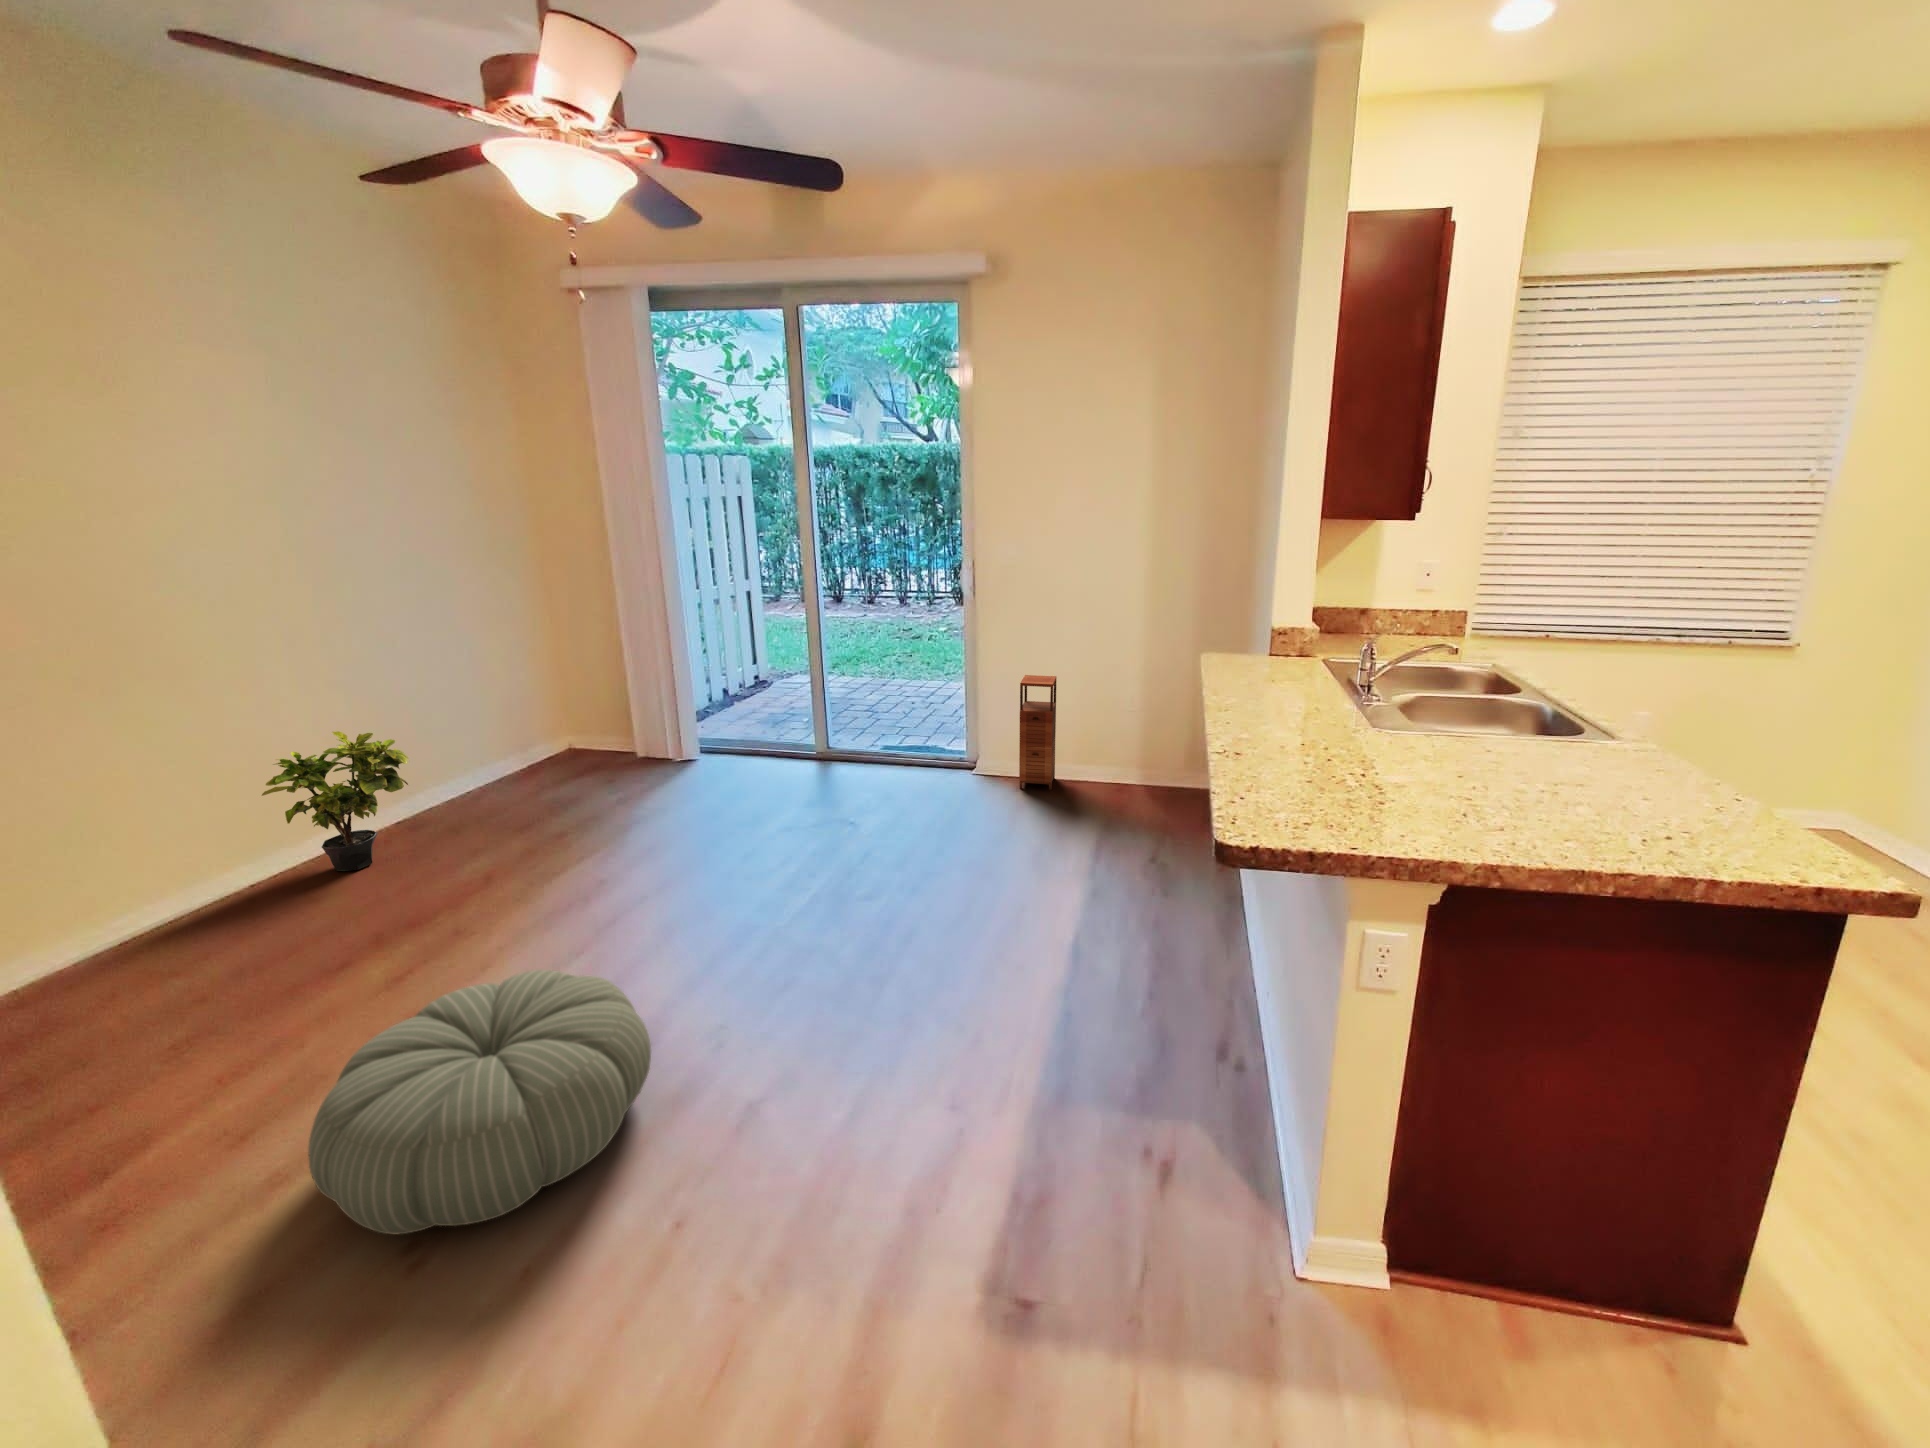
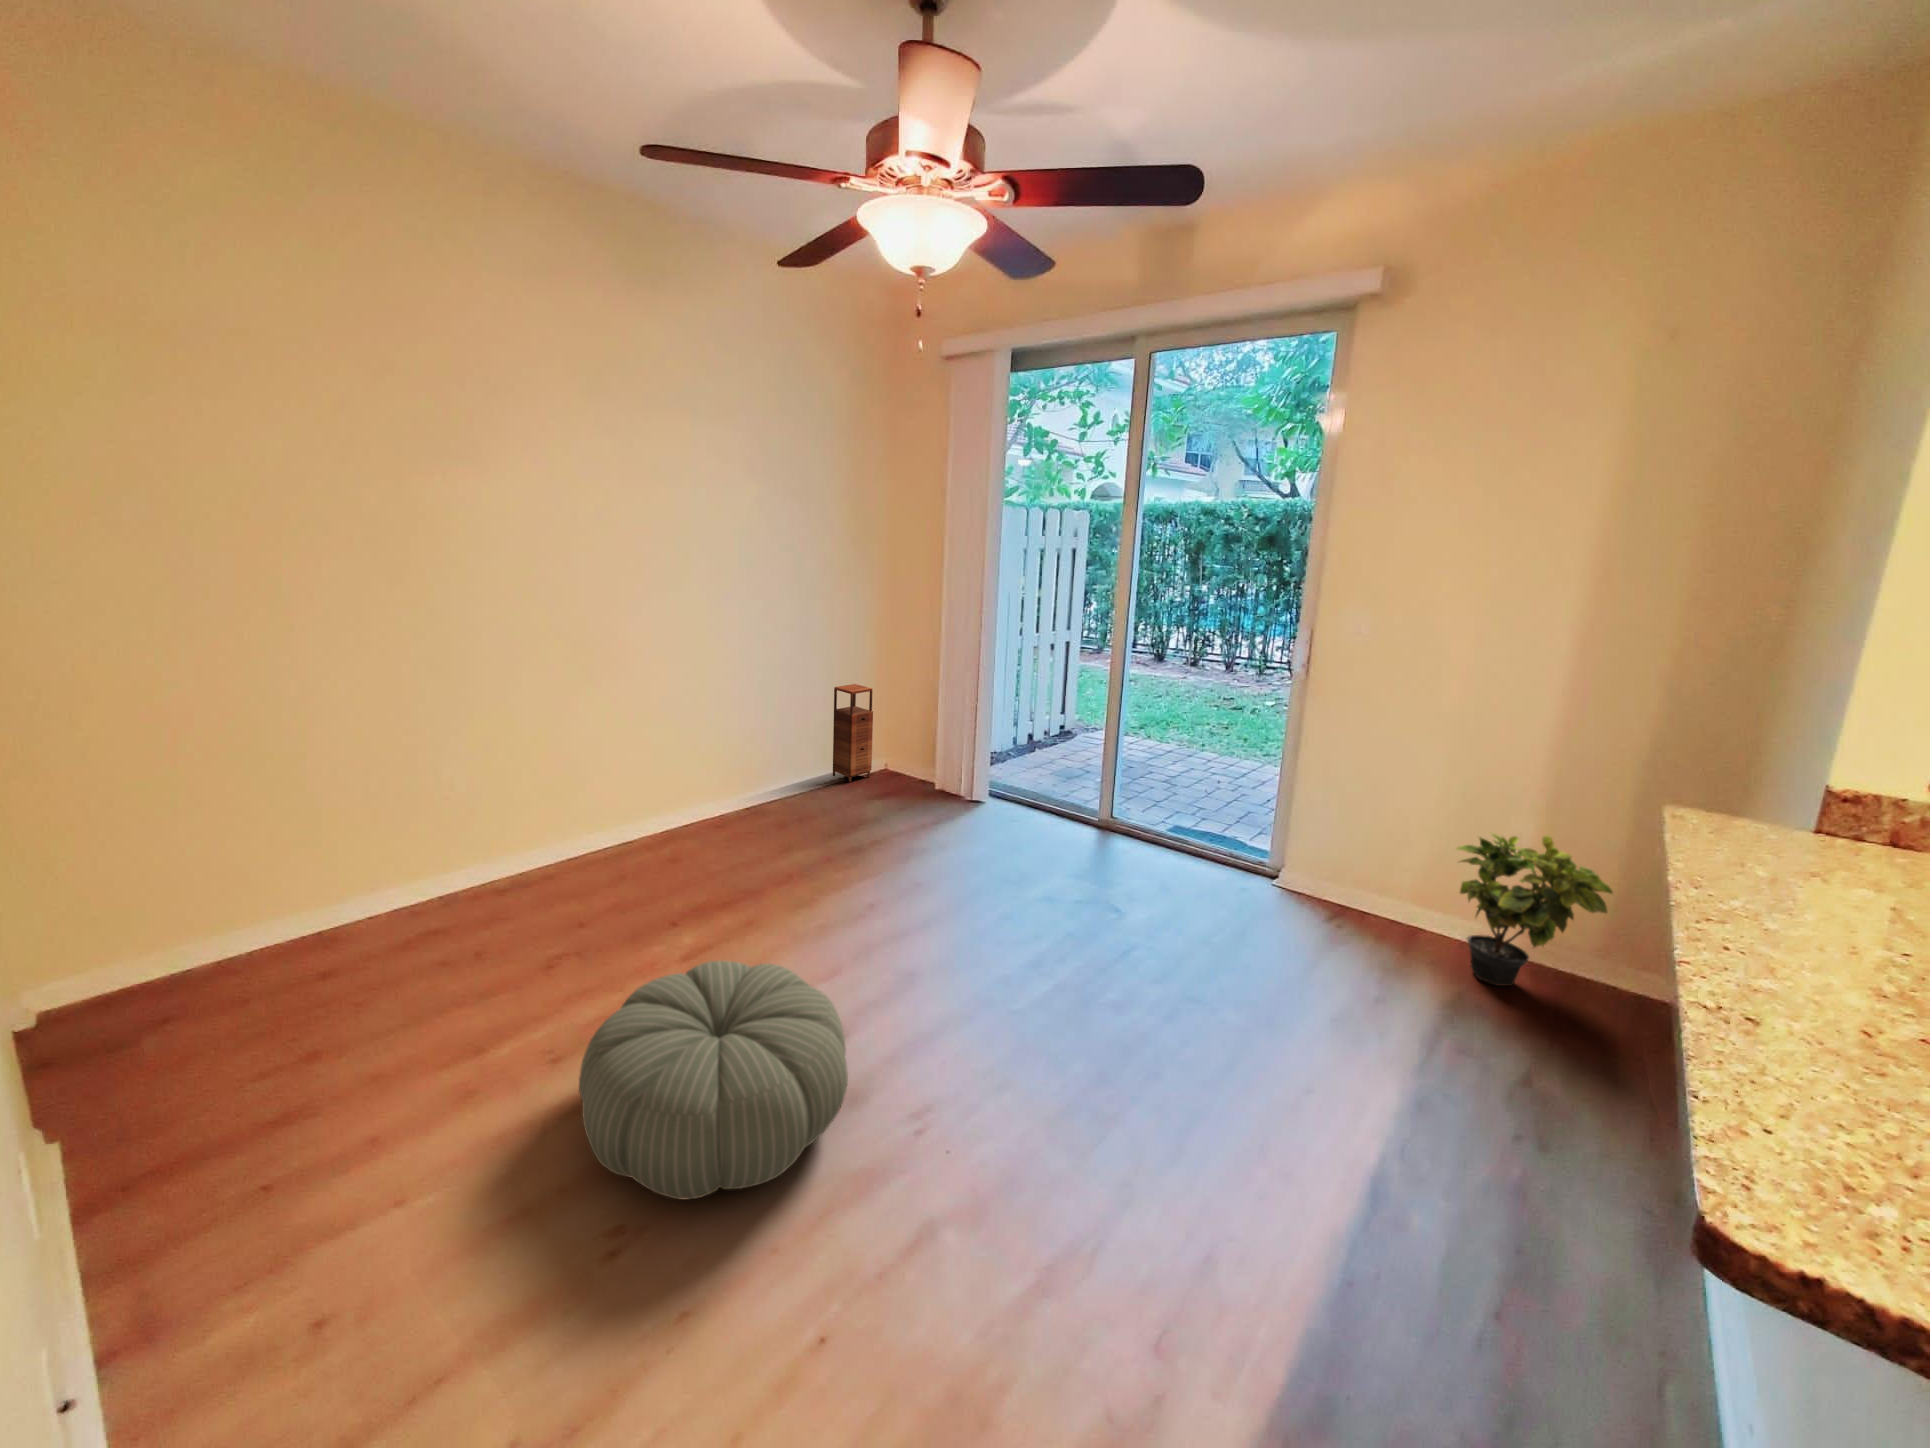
storage cabinet: present [1019,675,1056,790] -> present [833,684,873,782]
potted plant: present [262,731,409,871] -> present [1457,834,1613,986]

